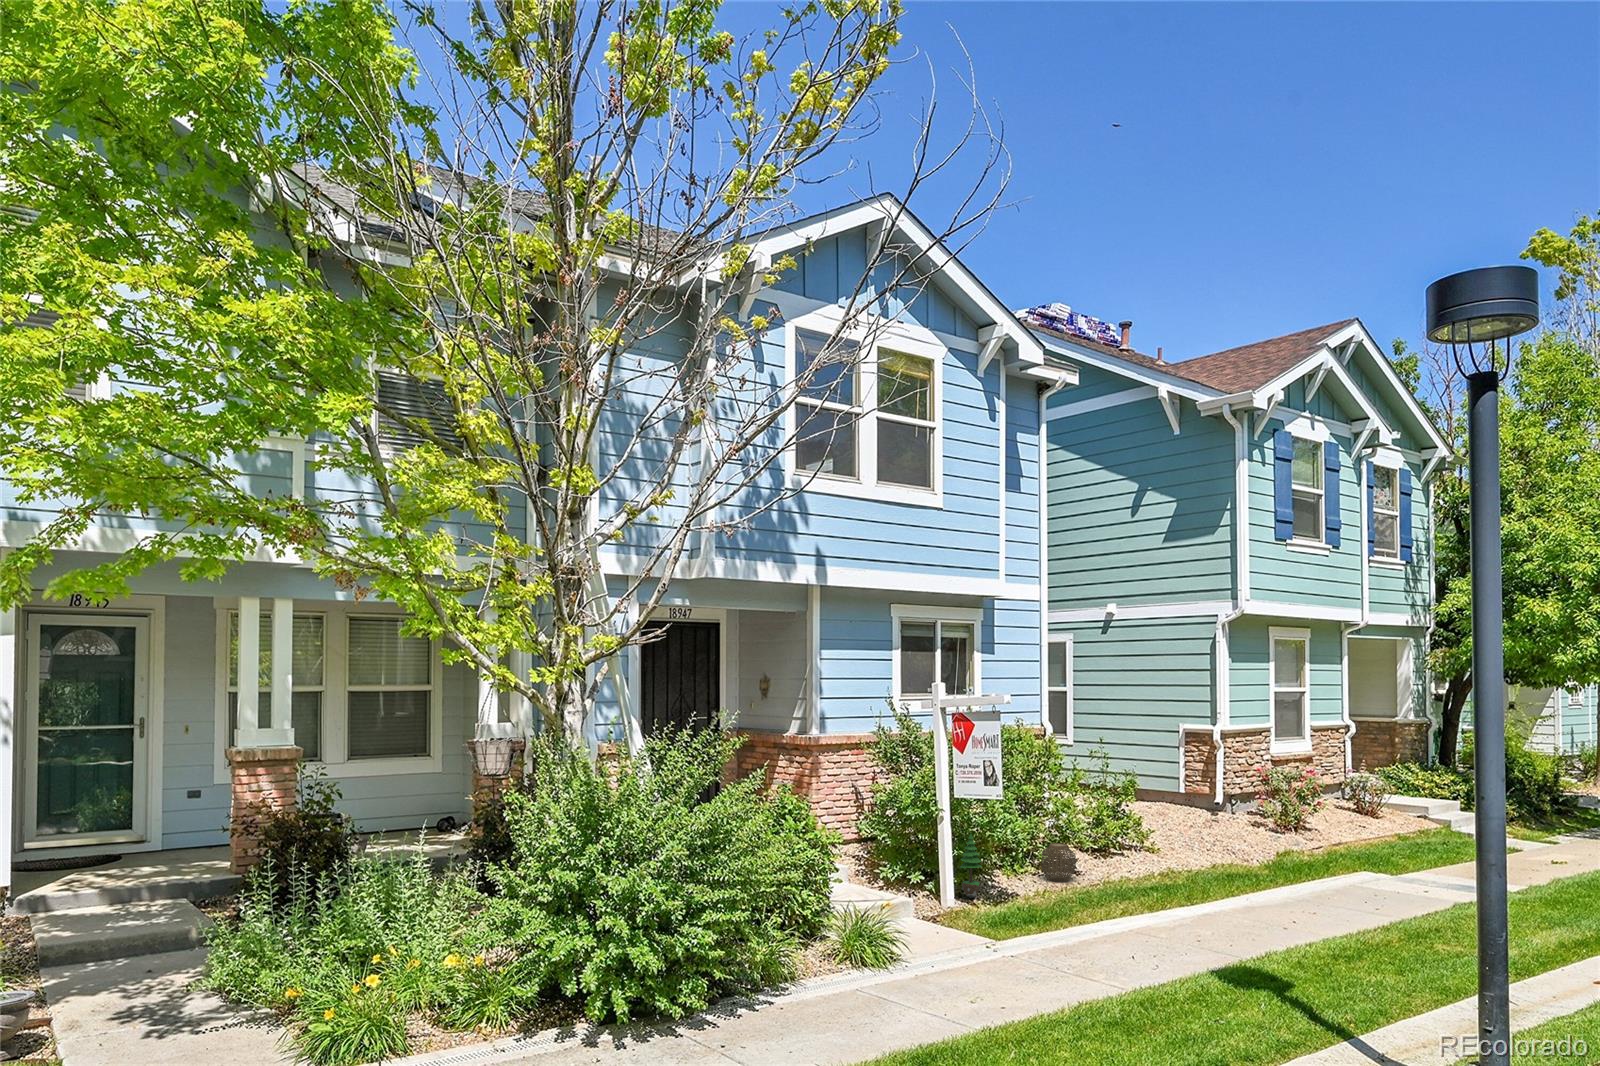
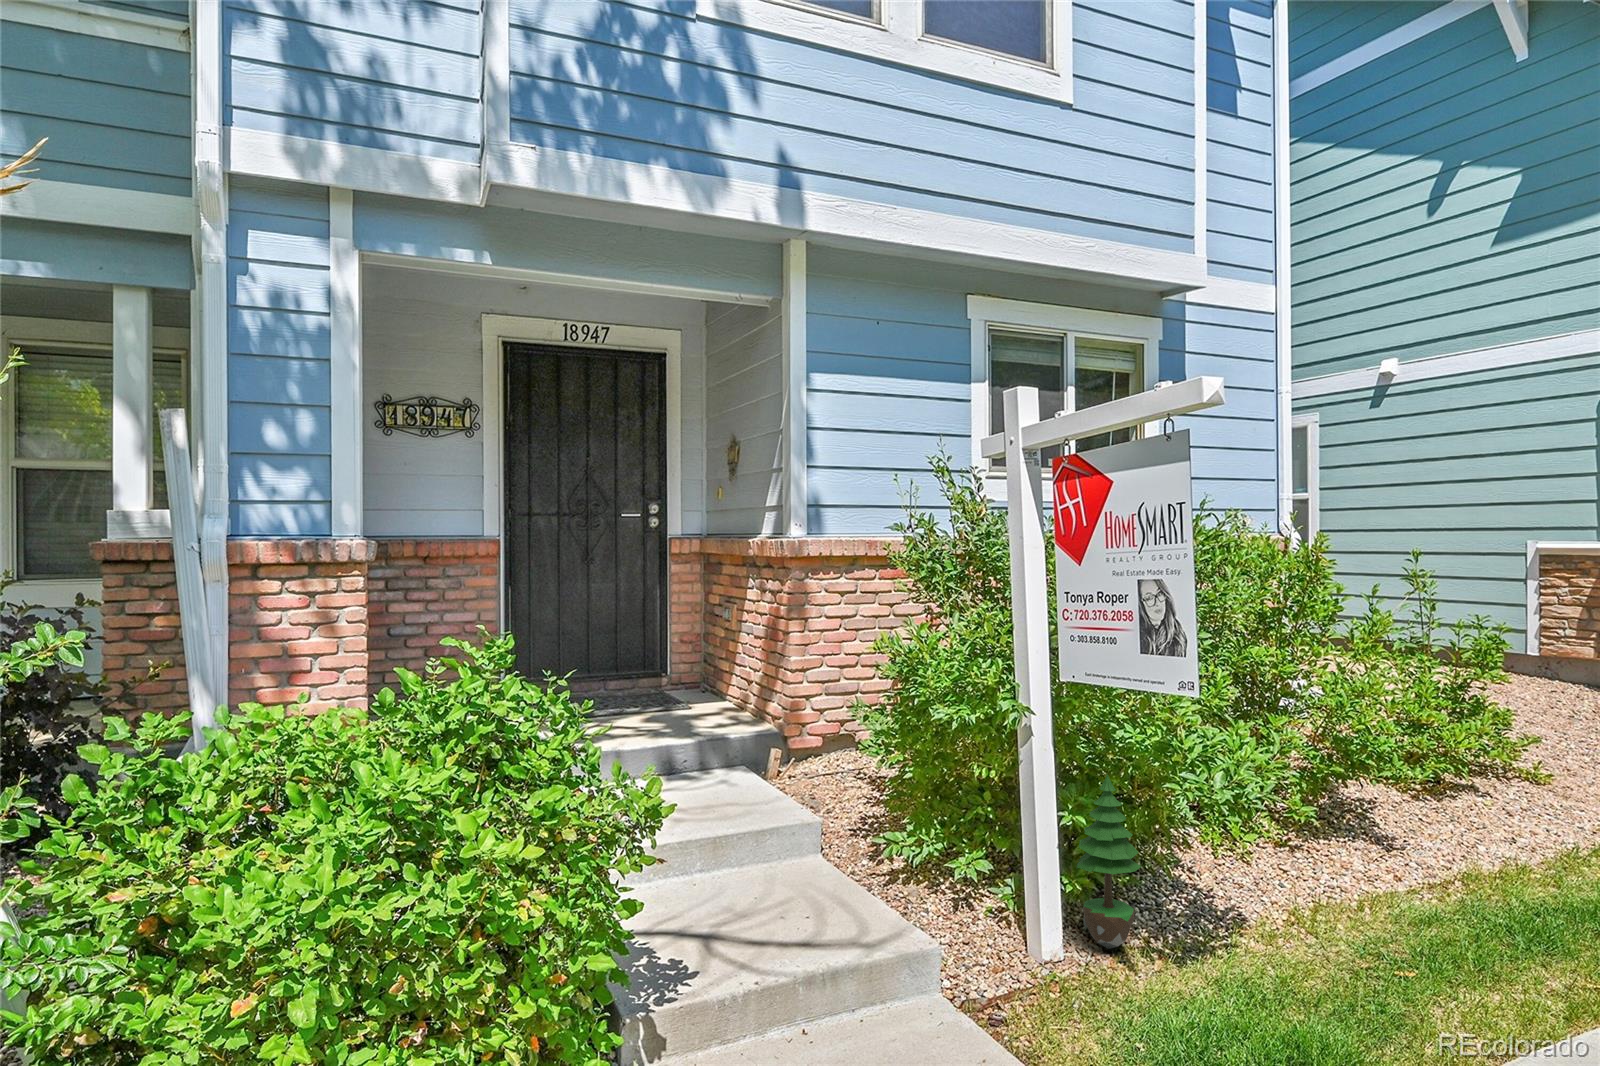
woven basket: present [1041,843,1076,882] -> none [1302,786,1397,886]

